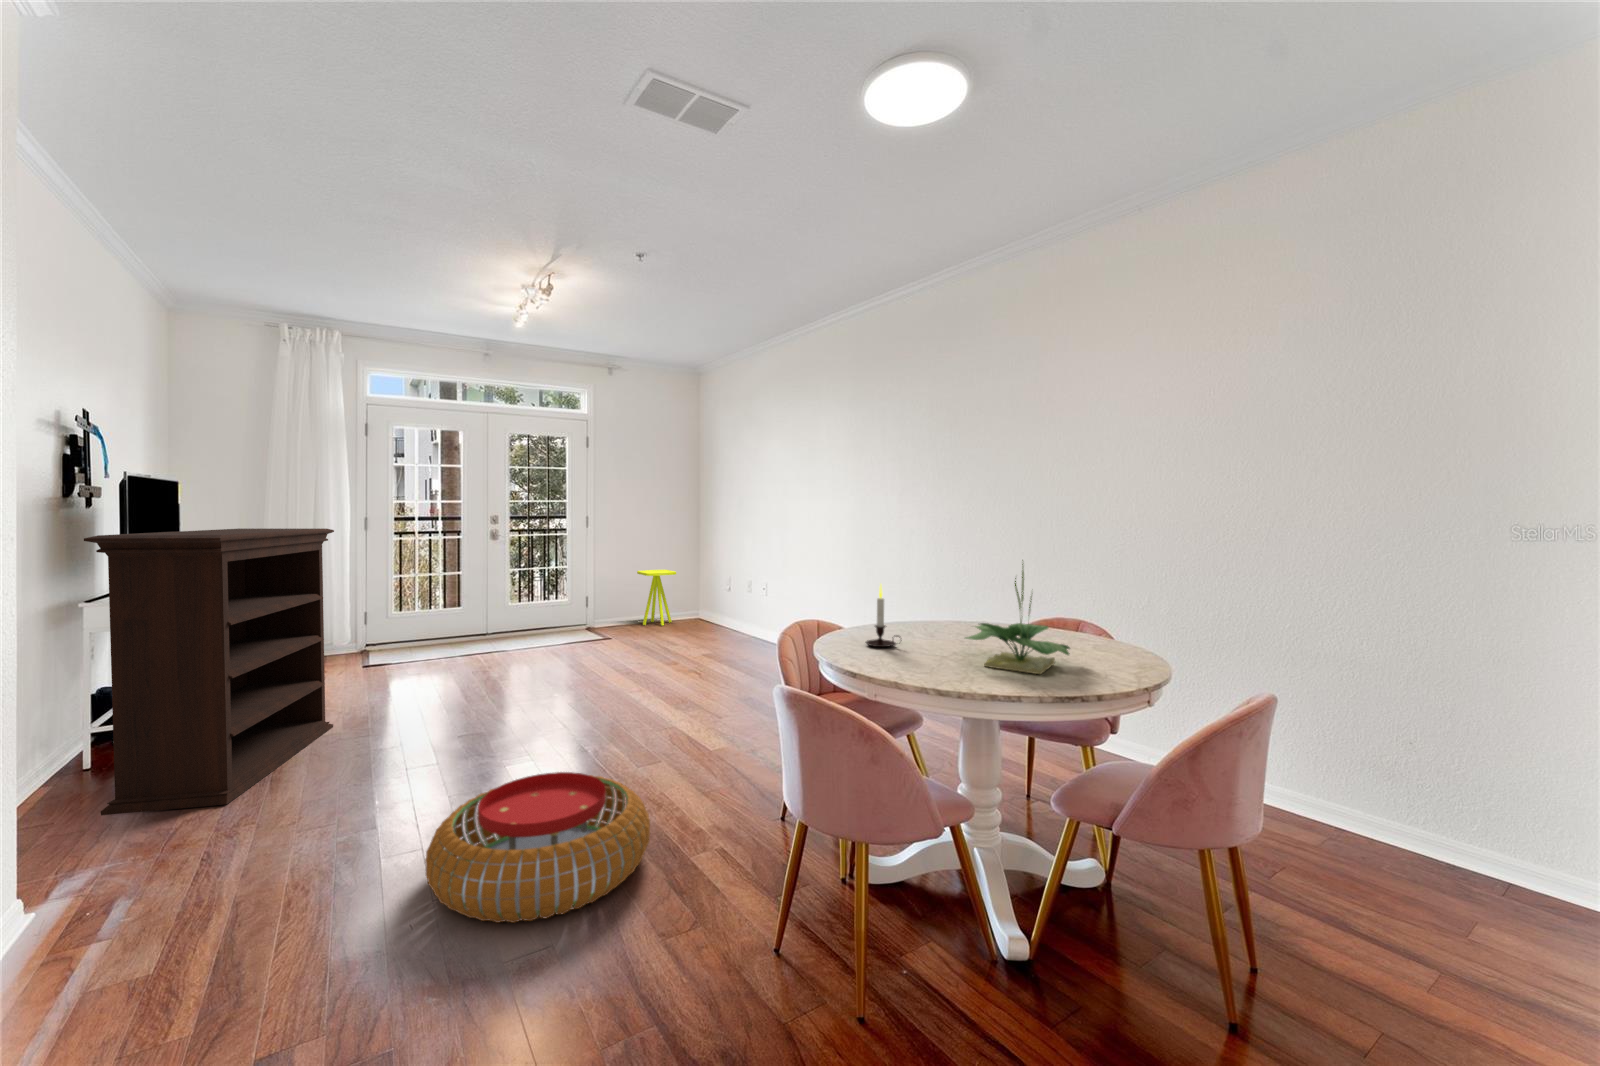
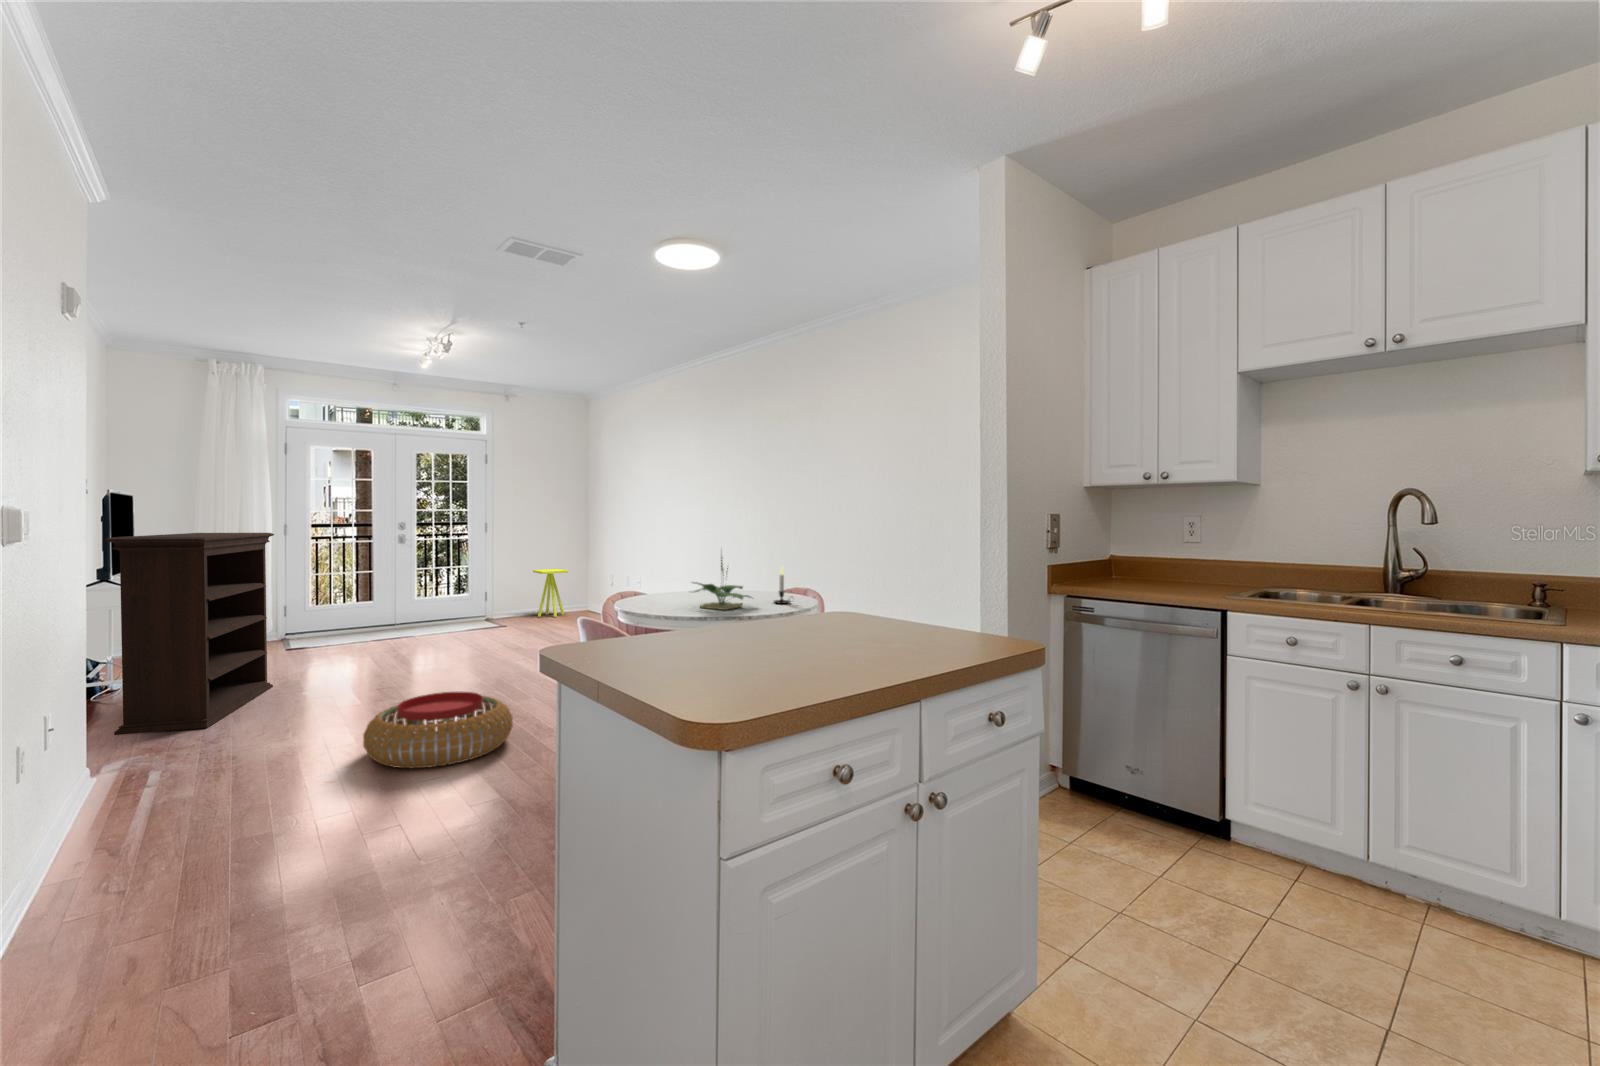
candle: present [866,585,902,647] -> present [774,568,791,604]

